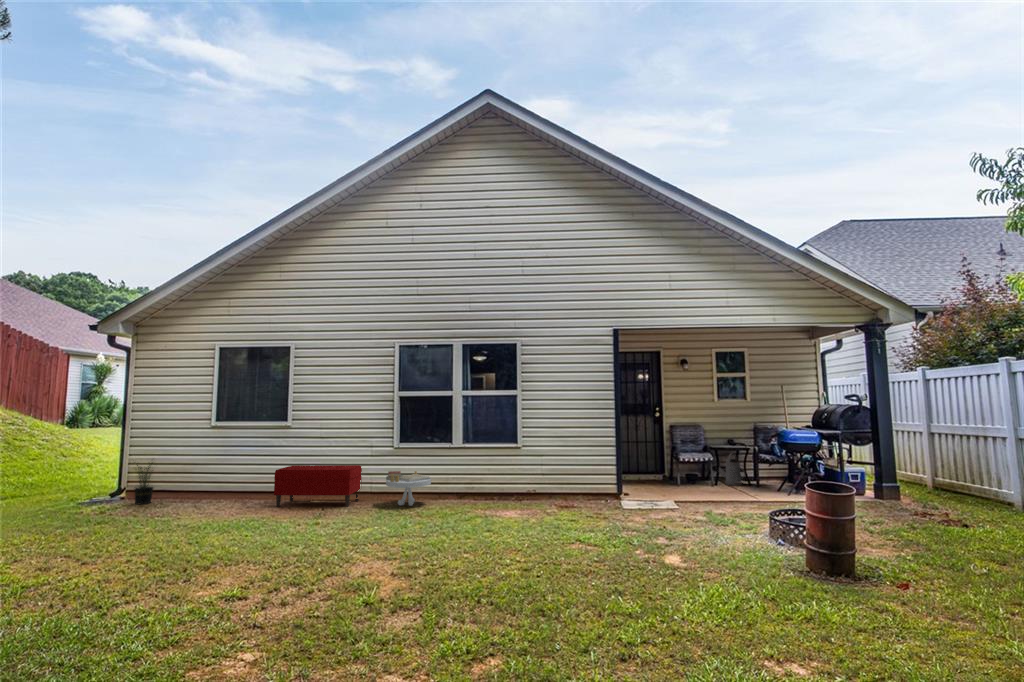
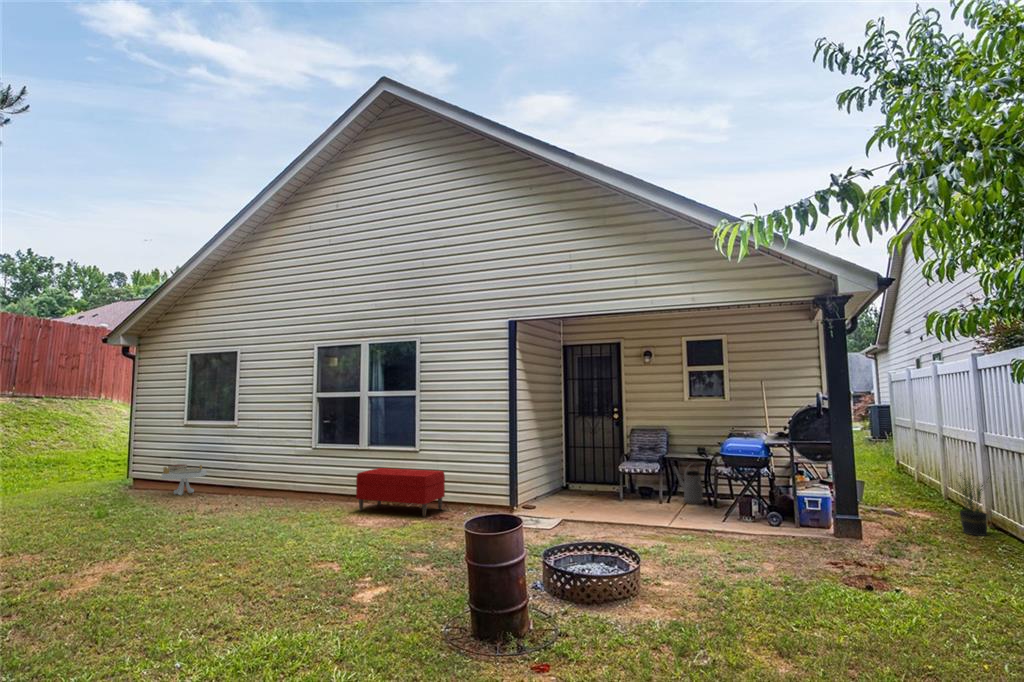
potted plant: present [134,462,153,504] -> present [959,475,989,536]
bench: present [274,465,362,507] -> present [356,468,445,517]
side table: present [386,471,431,506] -> present [162,464,207,495]

